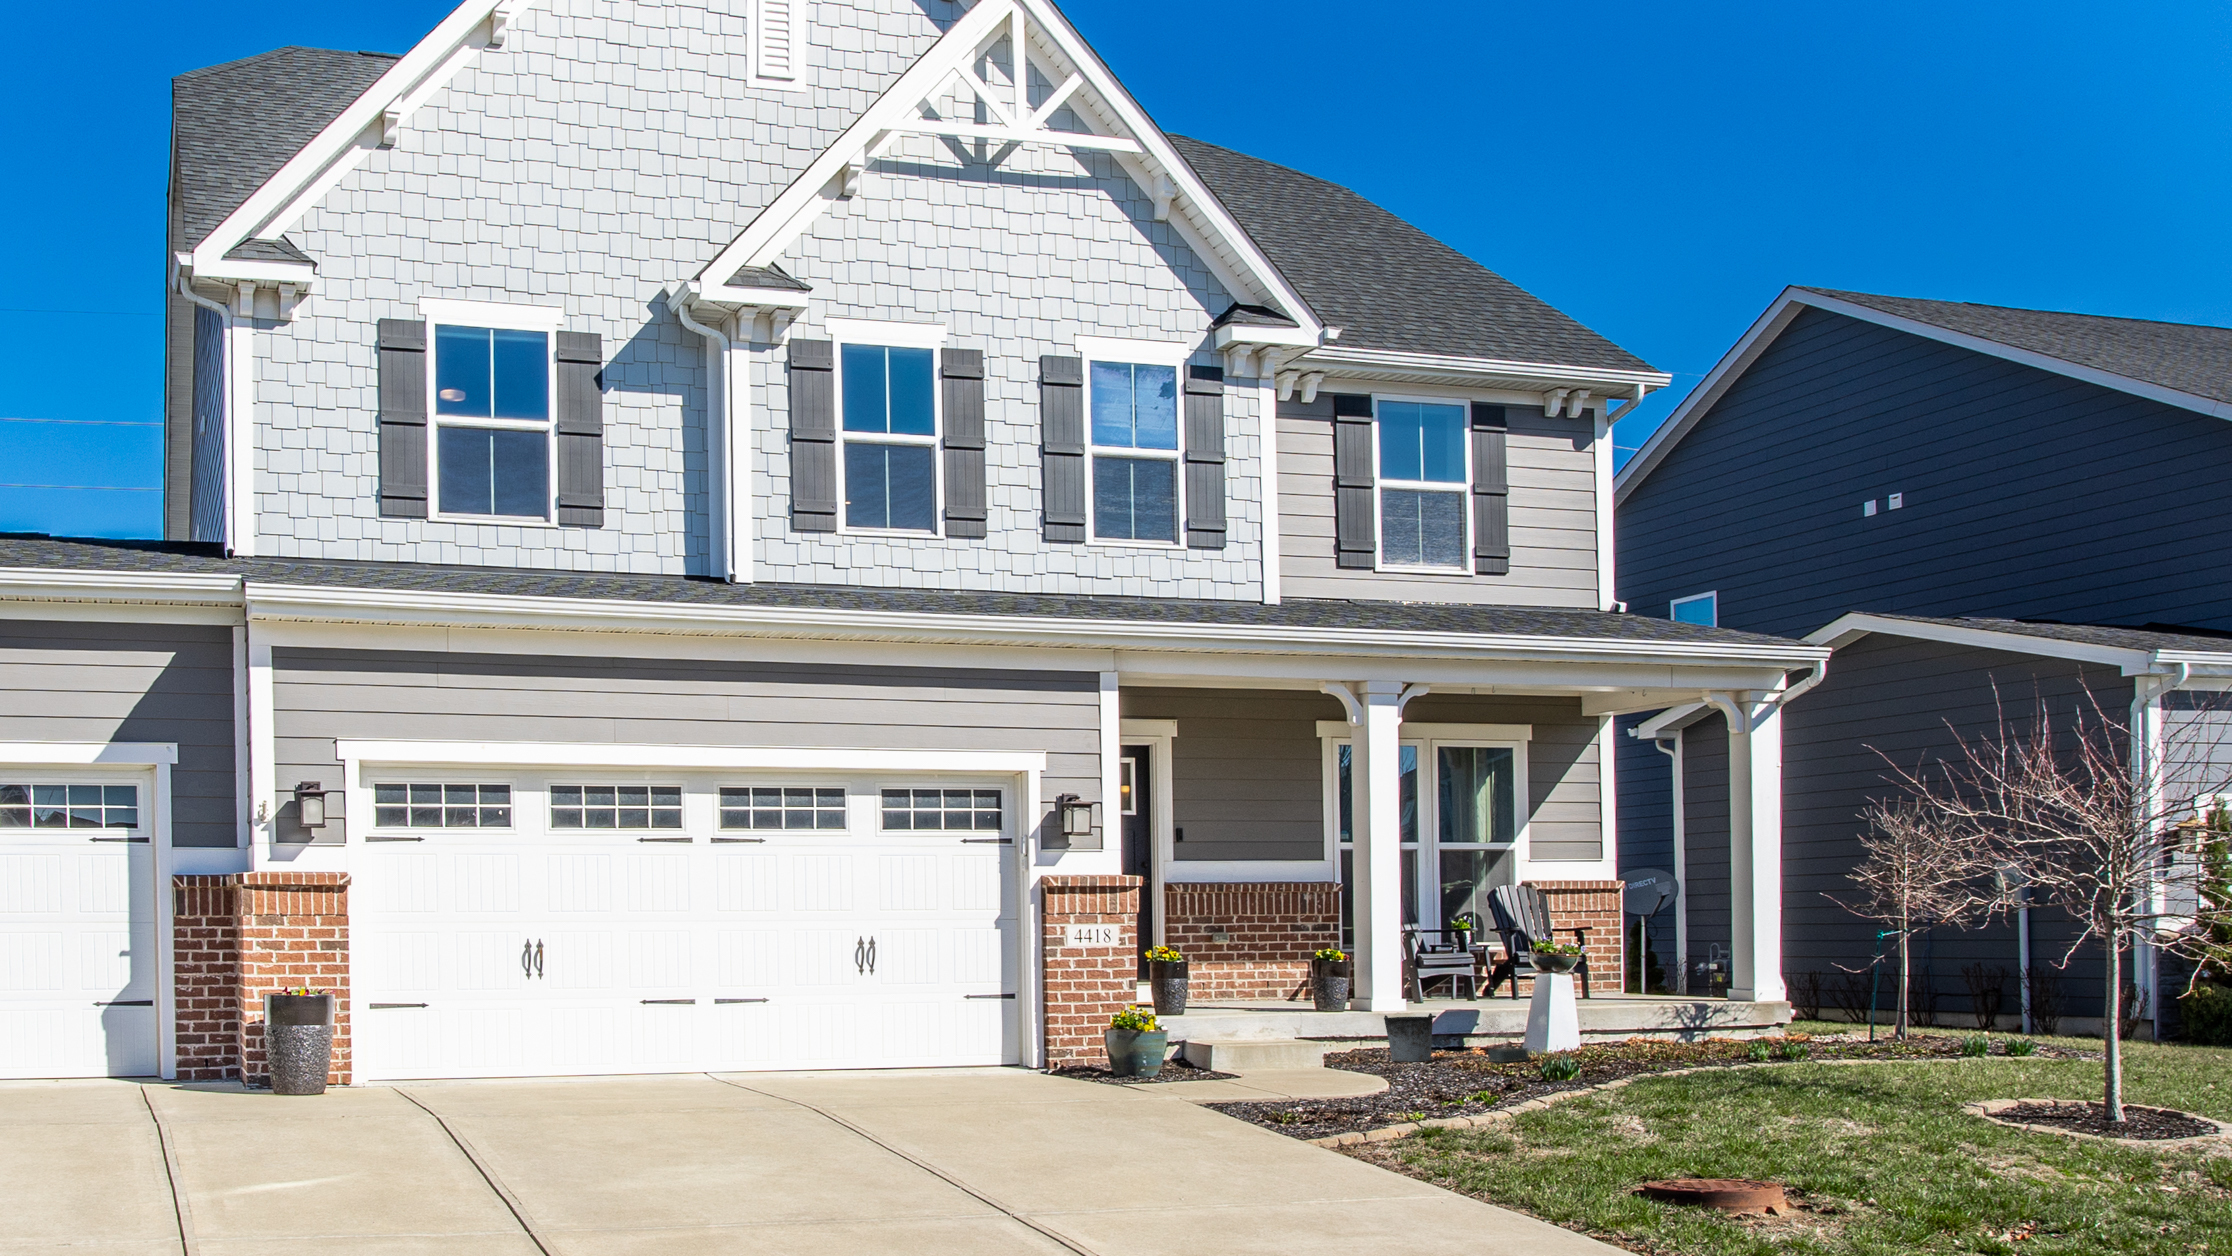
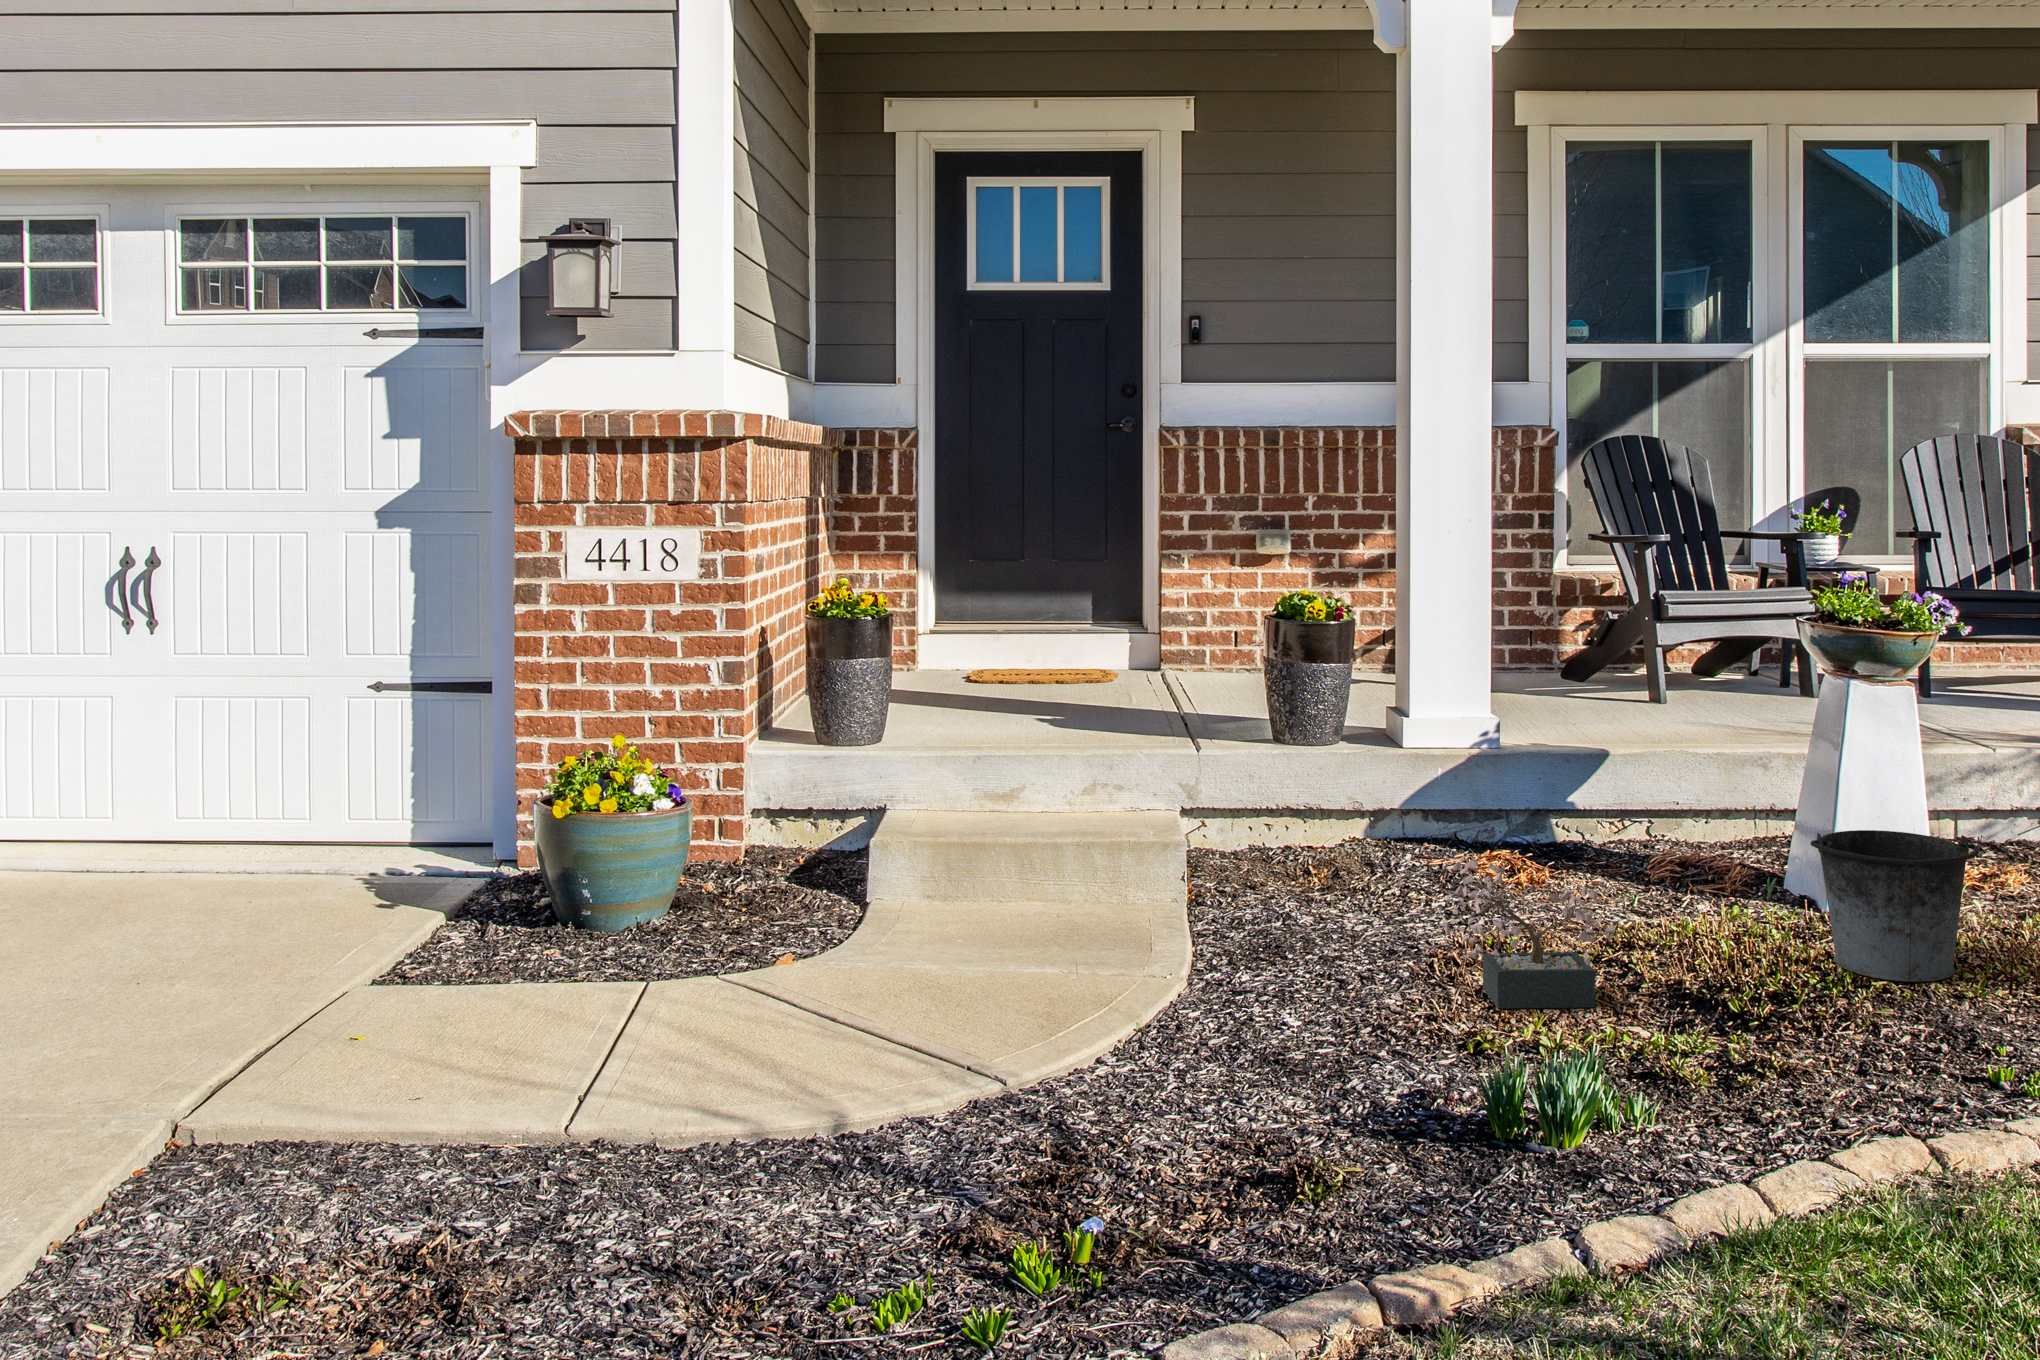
bucket: present [1384,1013,1436,1062] -> present [1810,830,1979,982]

